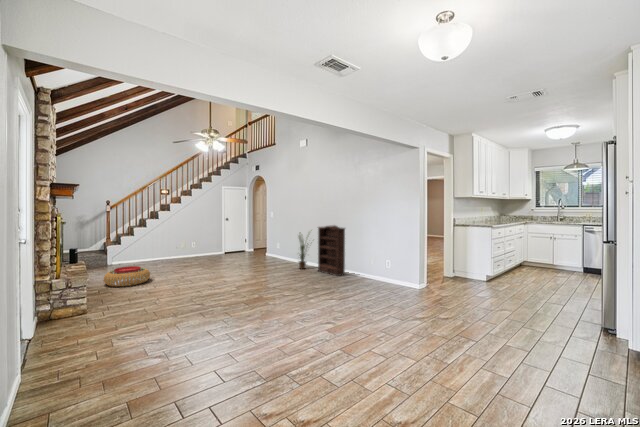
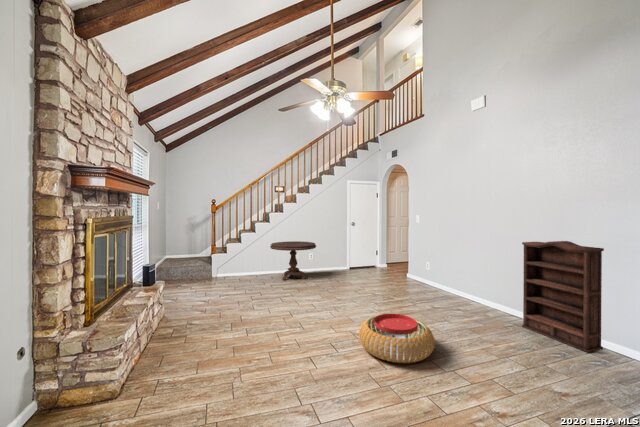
side table: none [157,234,197,264] -> present [270,241,316,281]
house plant: present [299,236,308,269] -> none [470,245,510,317]
pouf: present [104,266,150,286] -> present [359,314,435,363]

